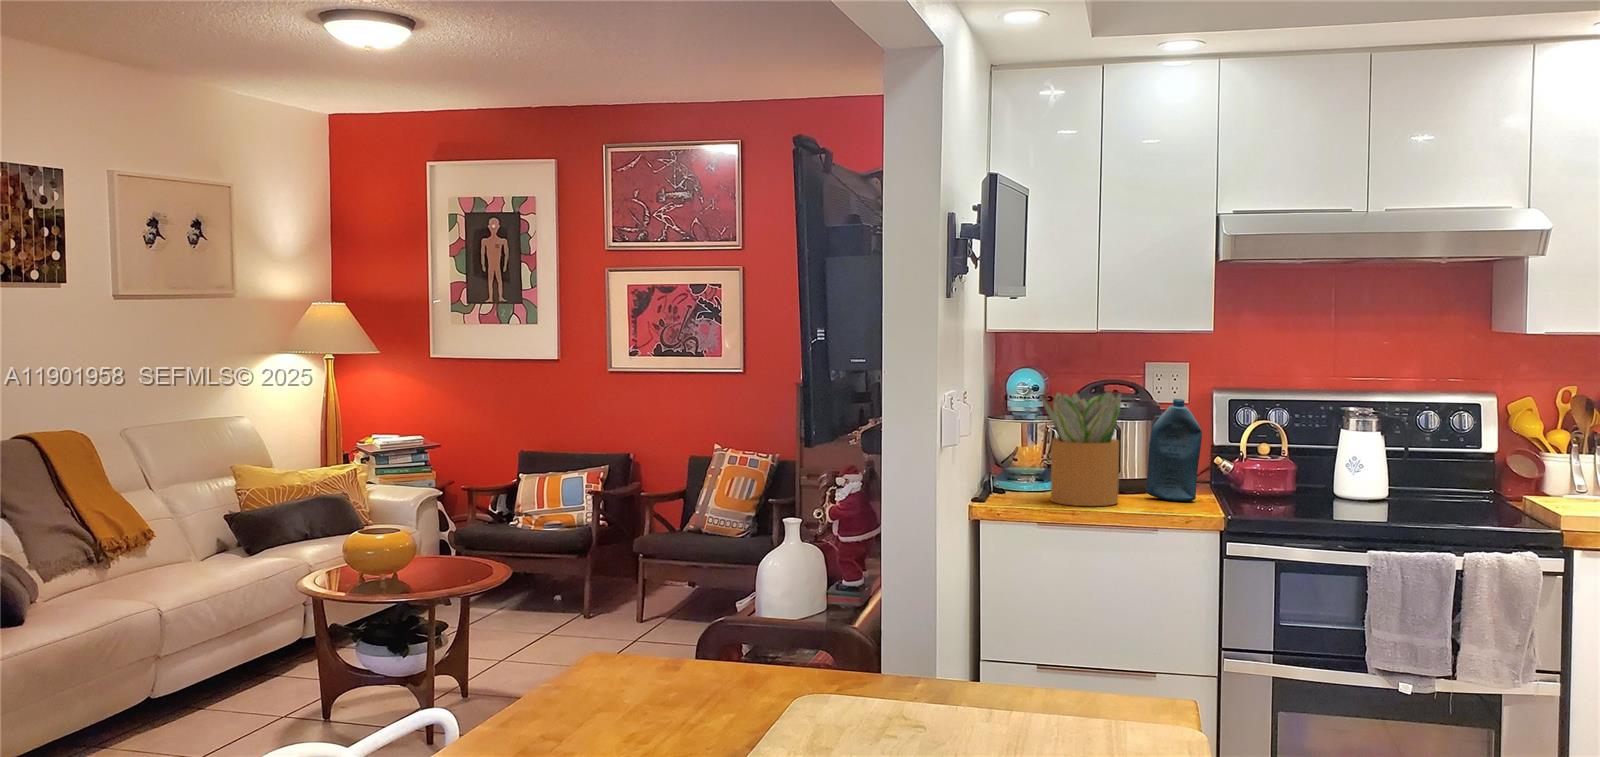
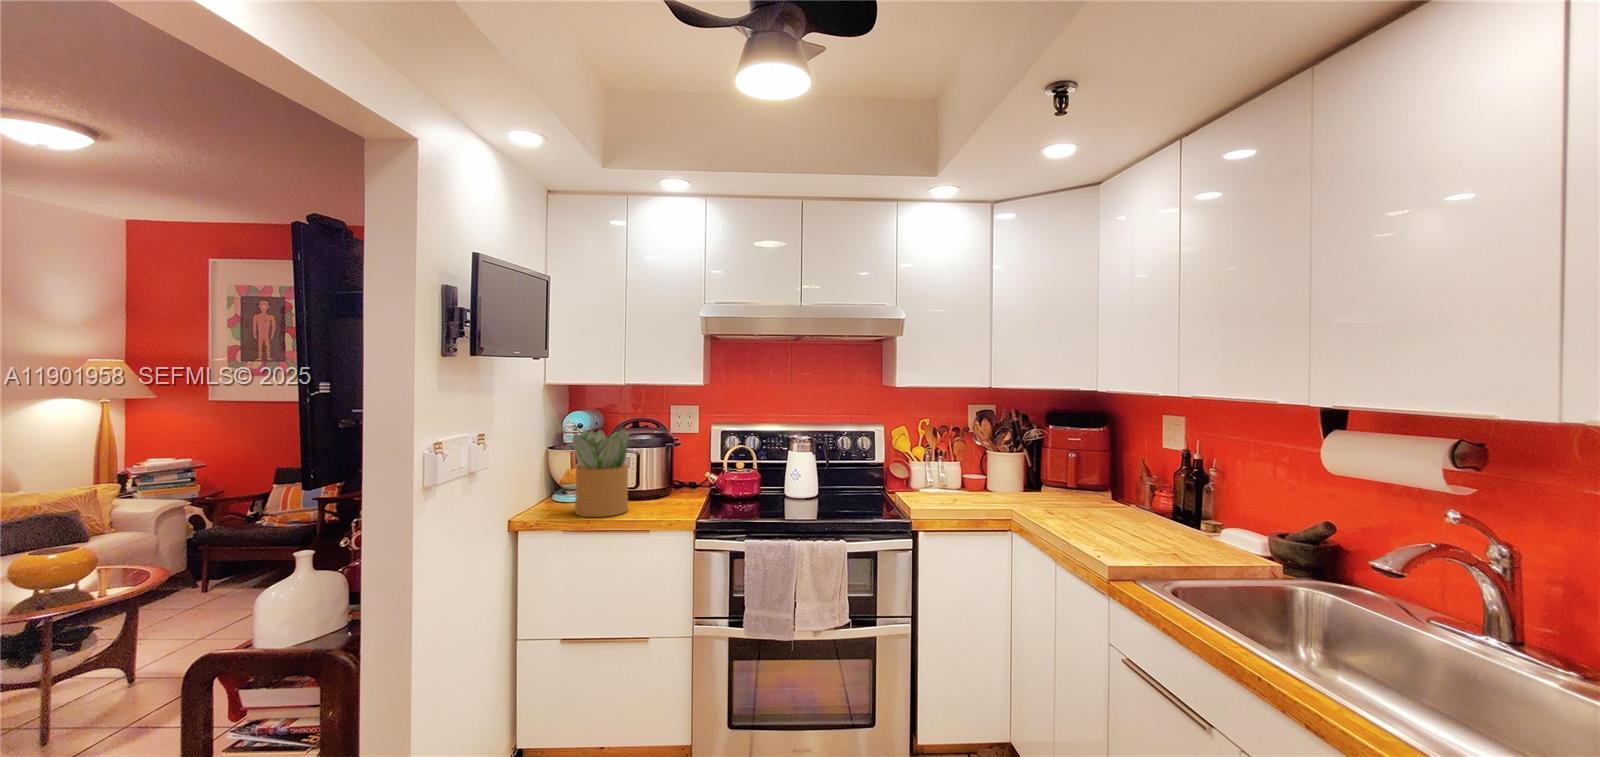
bottle: present [1145,399,1202,502] -> none [653,433,691,507]

